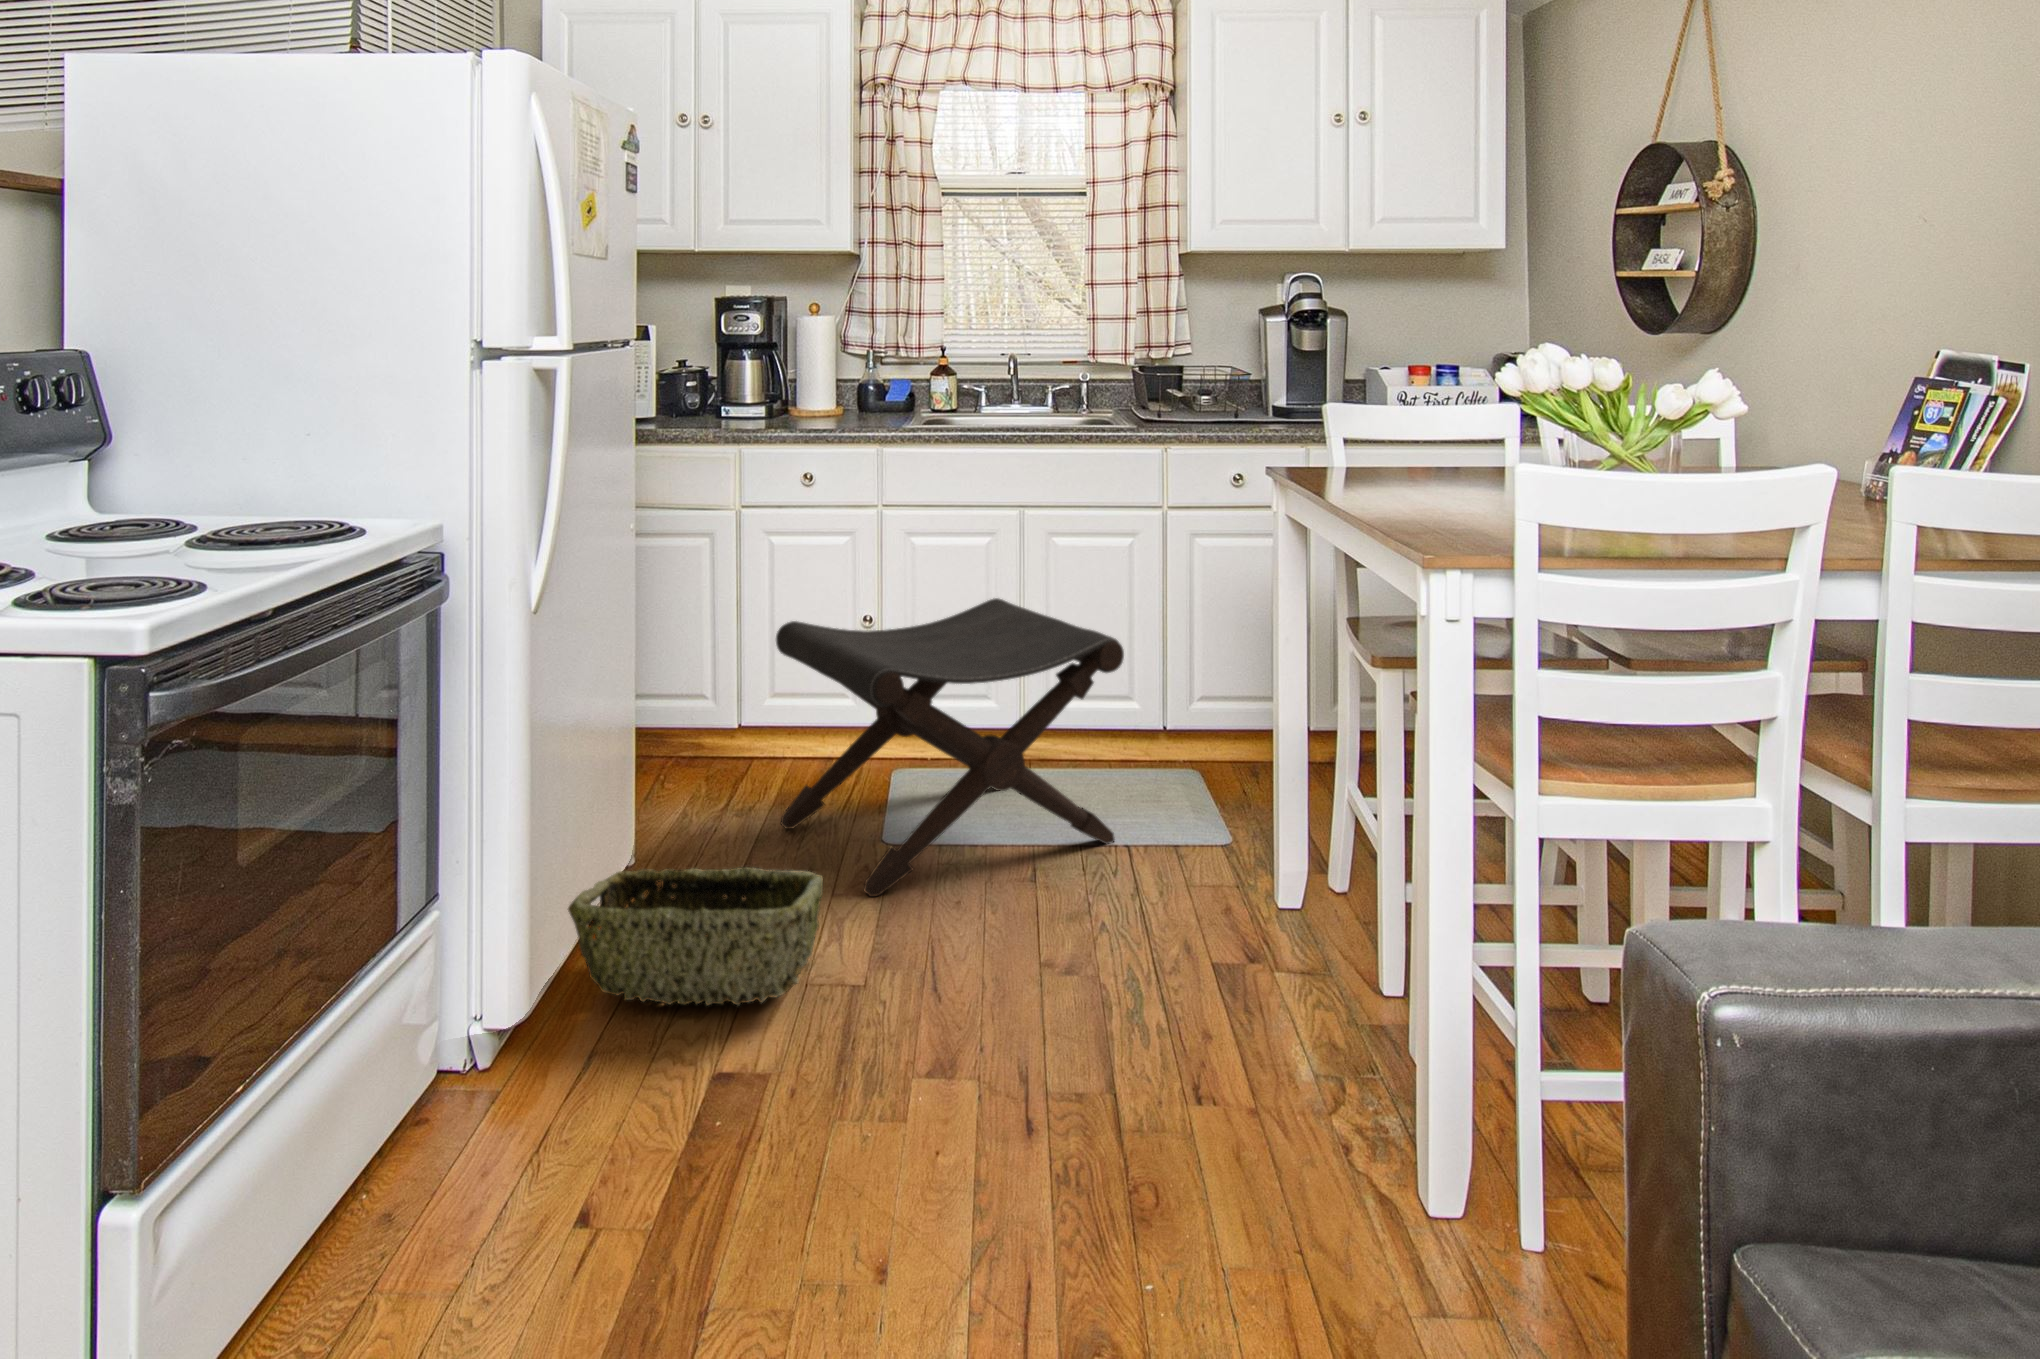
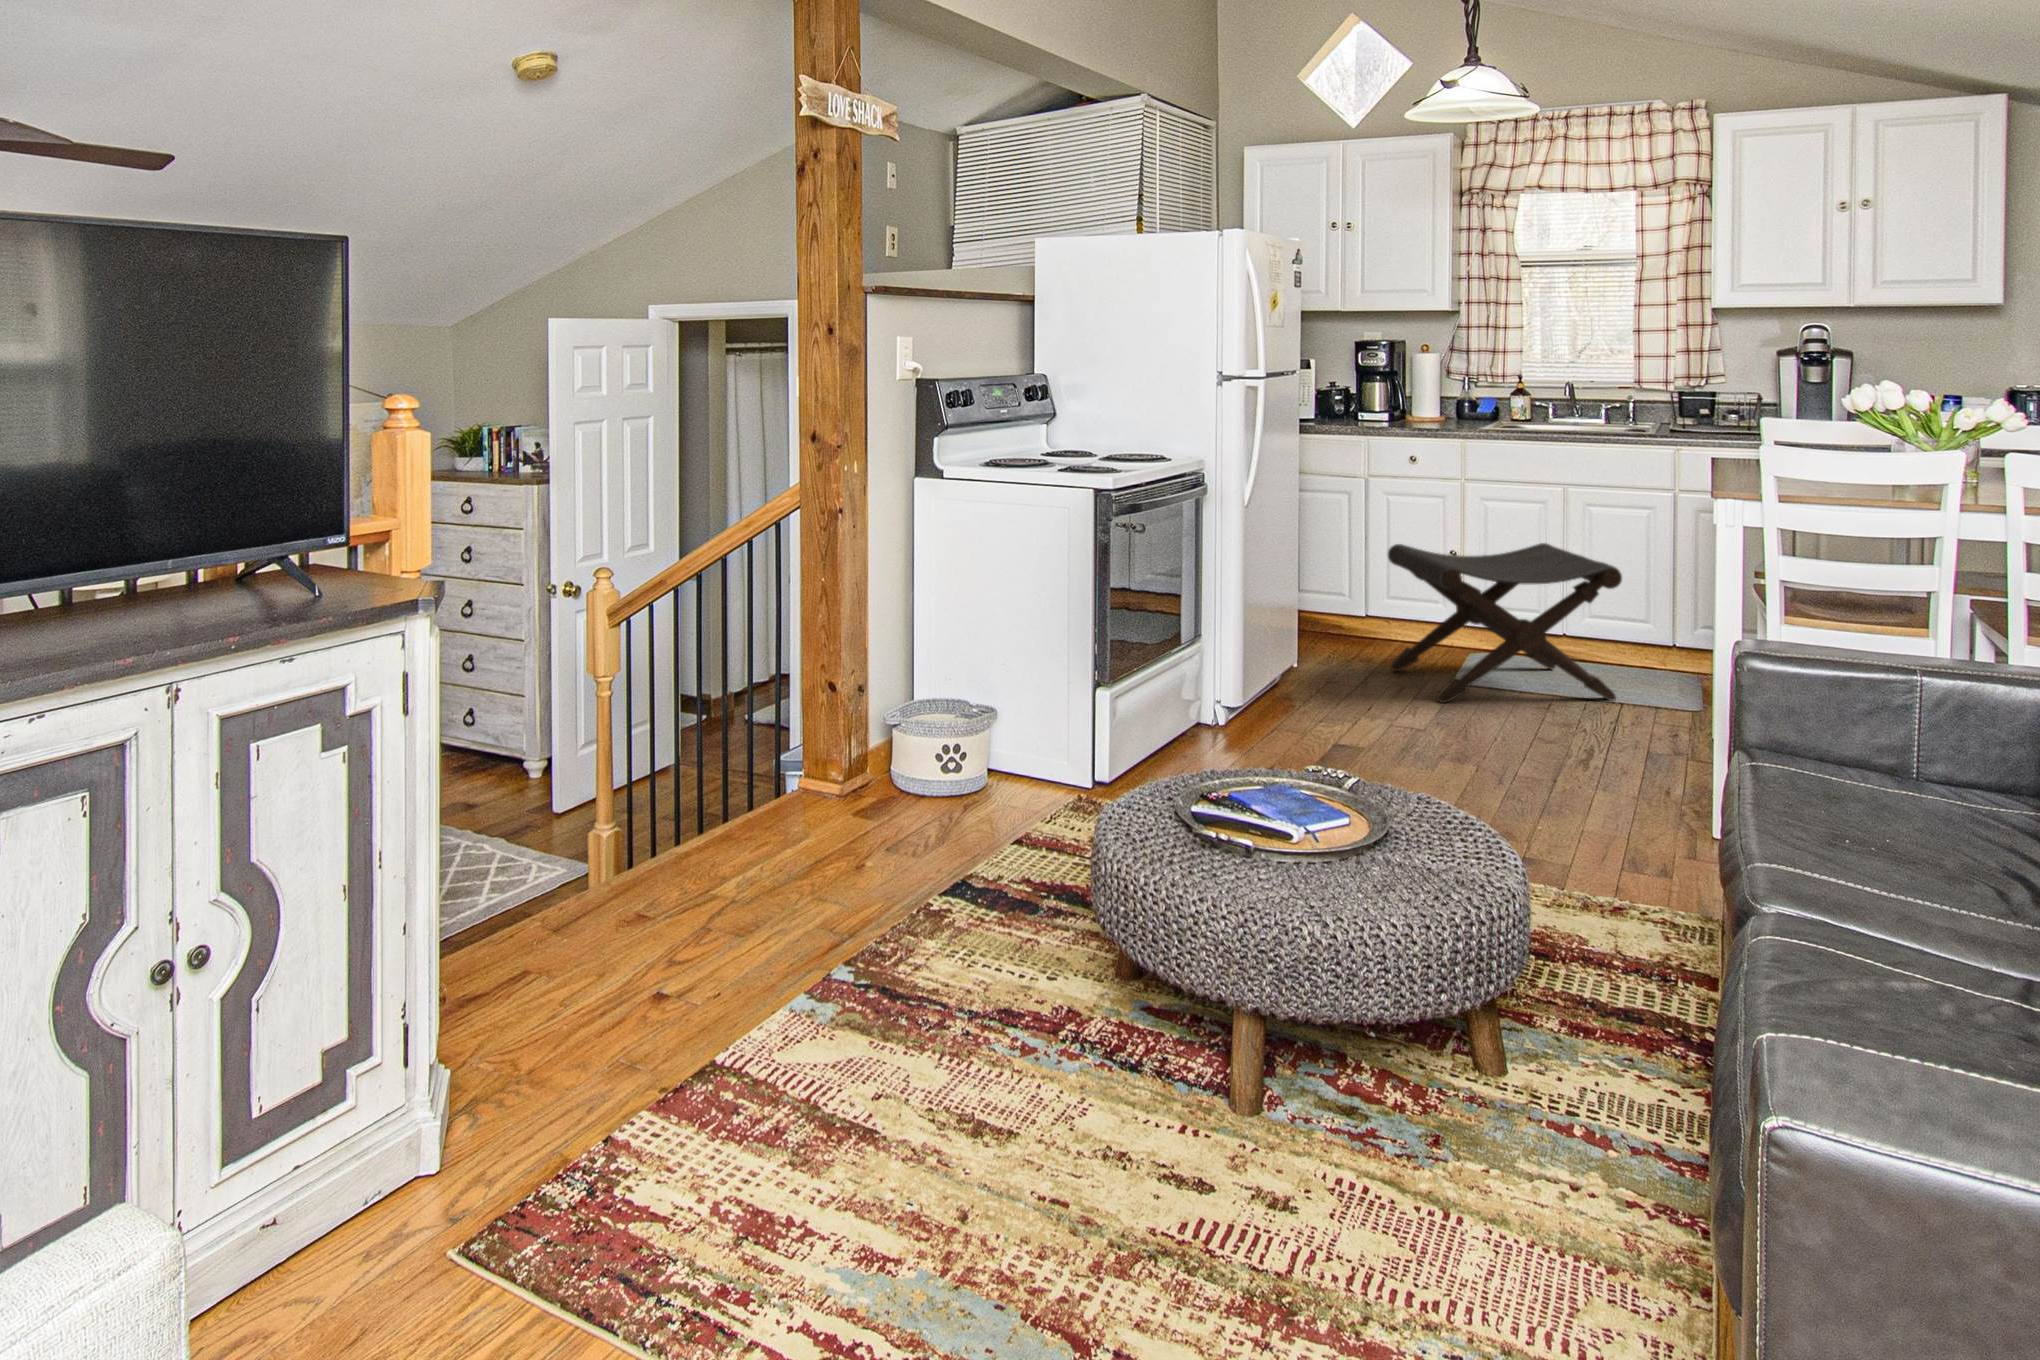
woven basket: present [568,867,823,1005] -> none [1262,660,1404,727]

